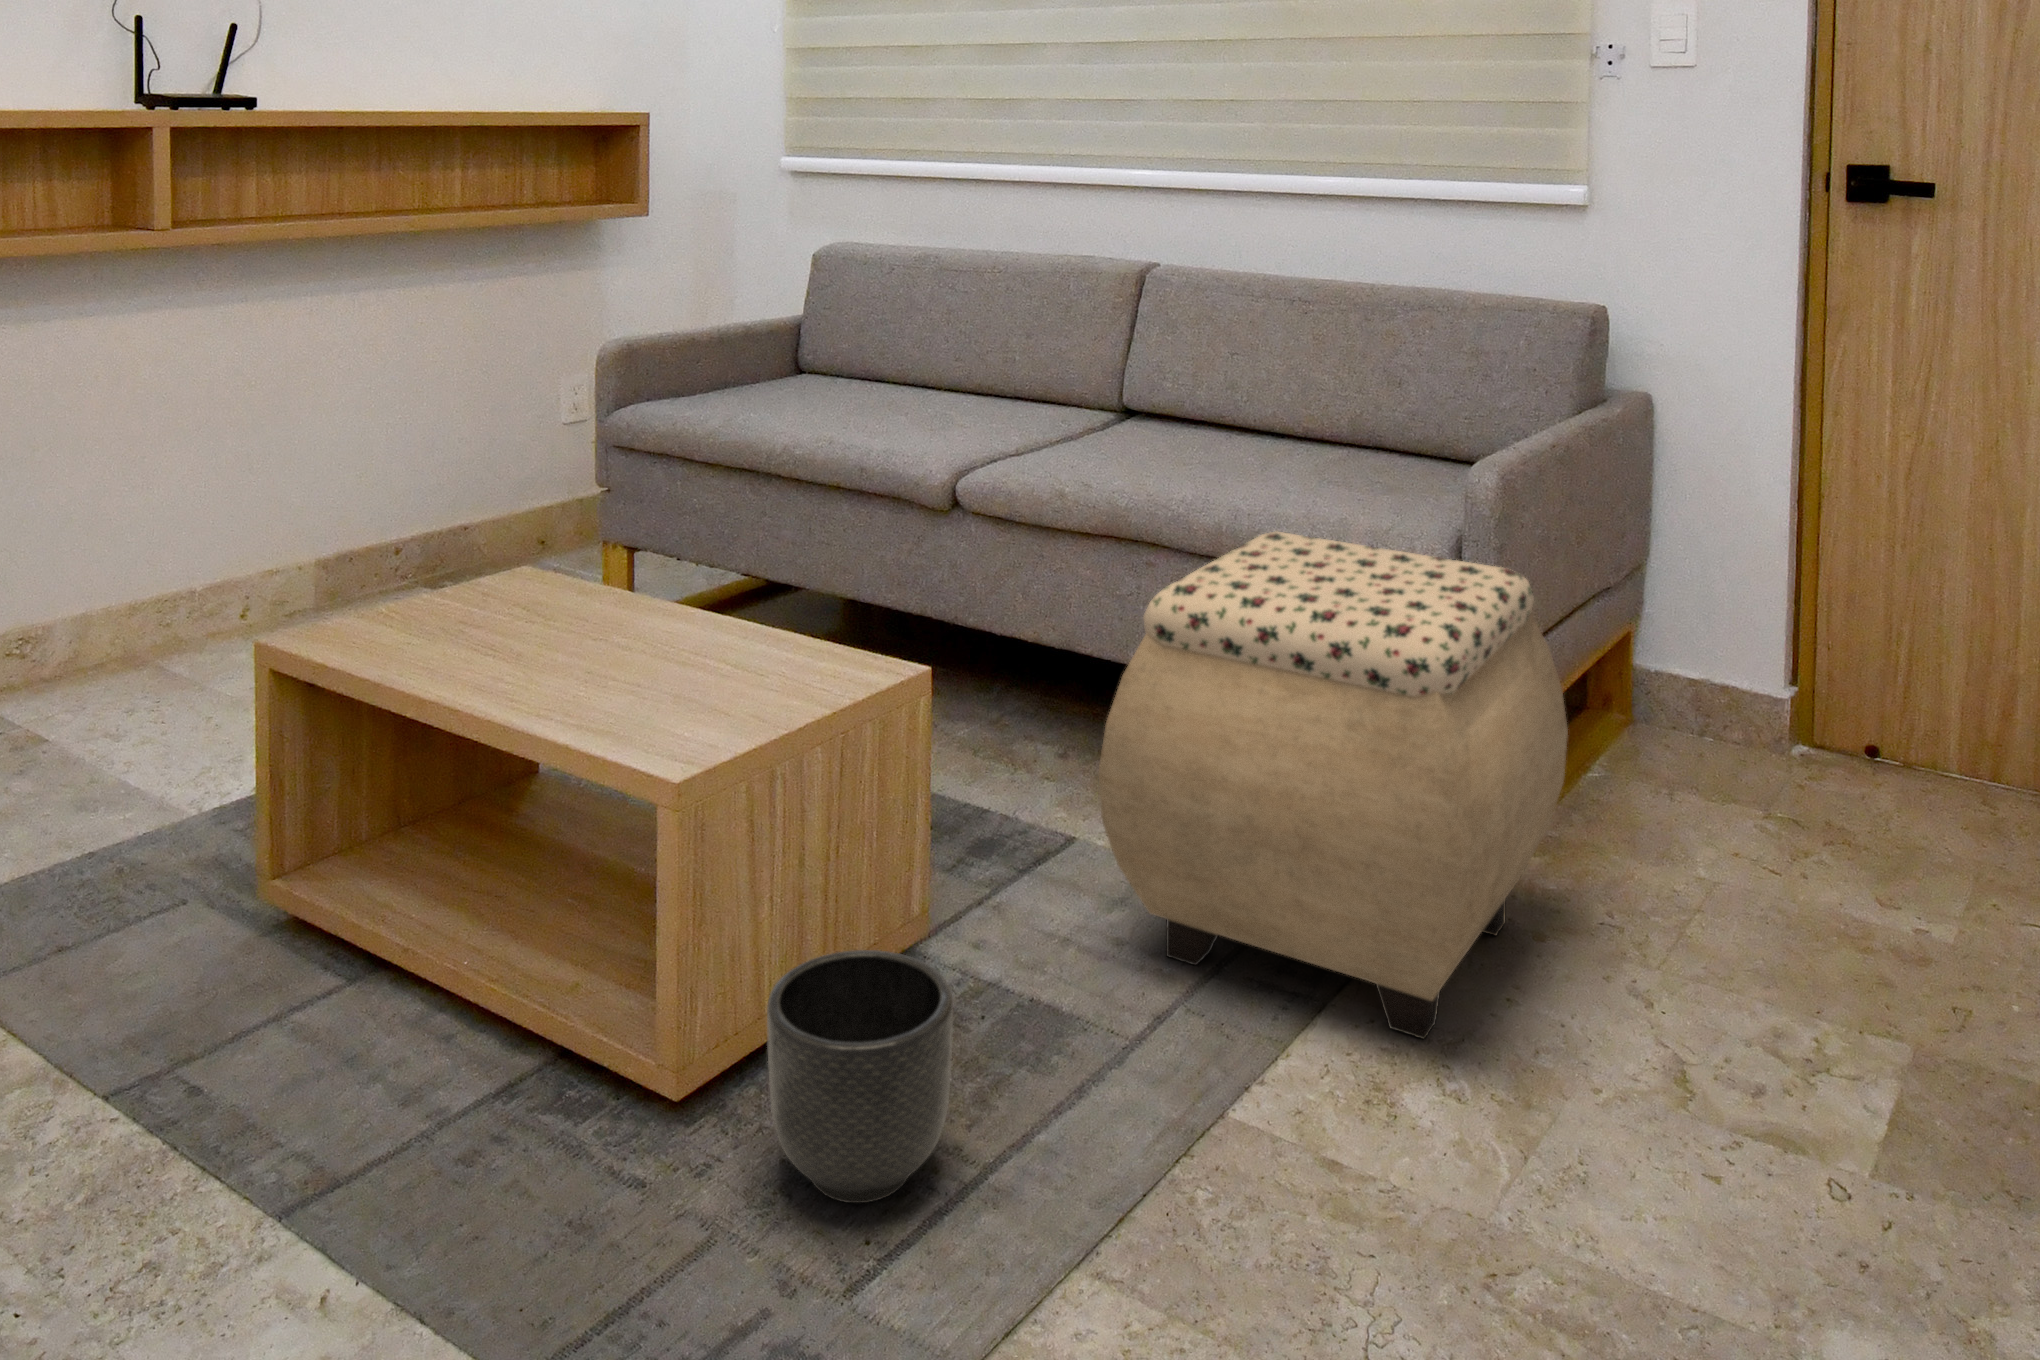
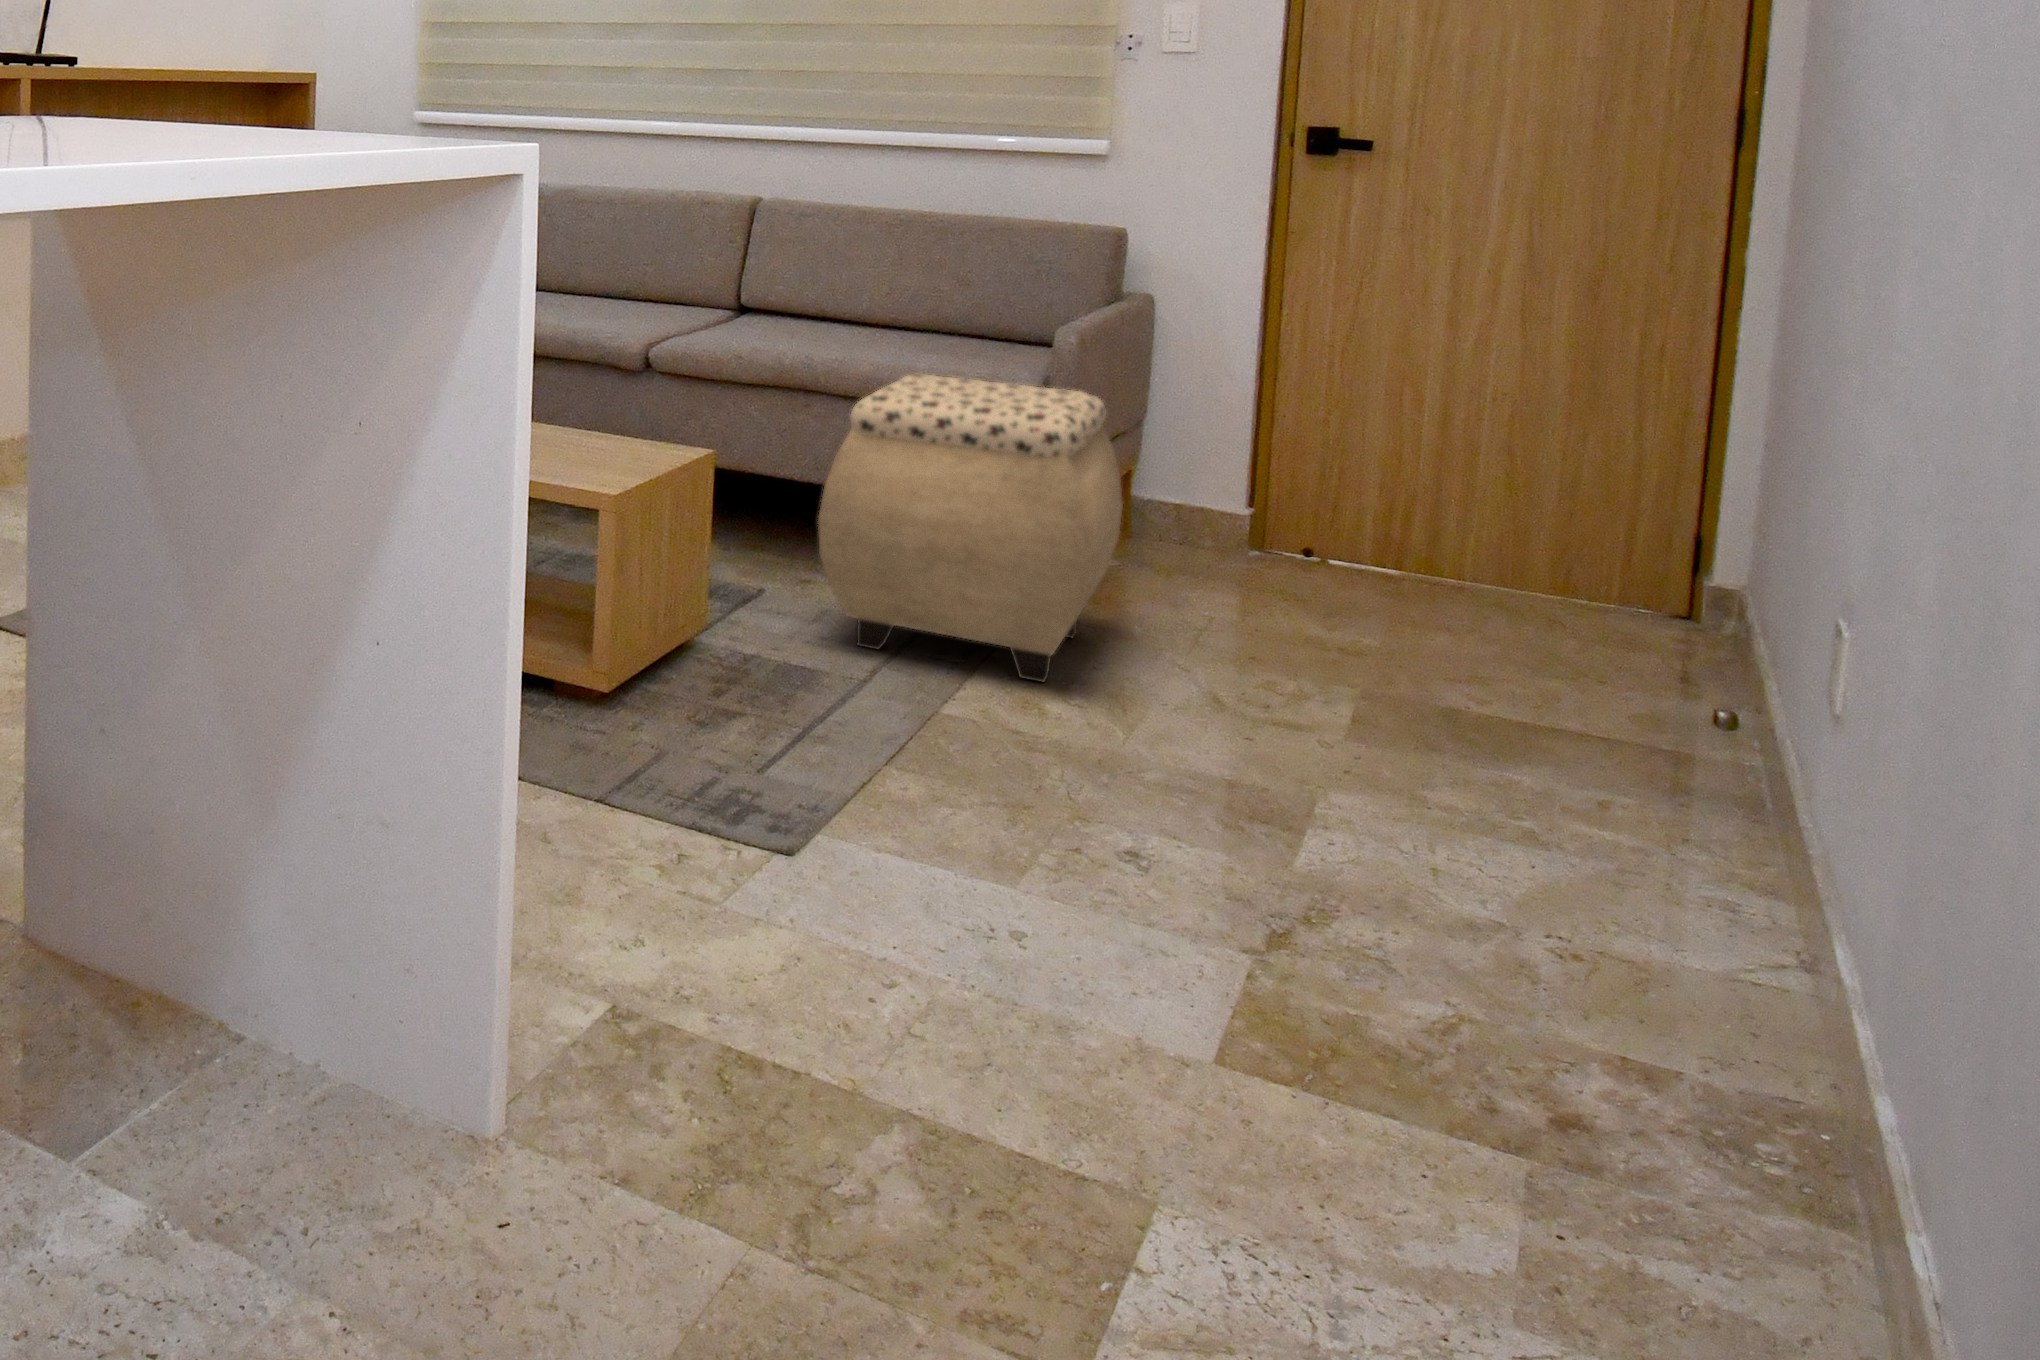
planter: present [767,950,953,1203] -> none [661,605,780,744]

